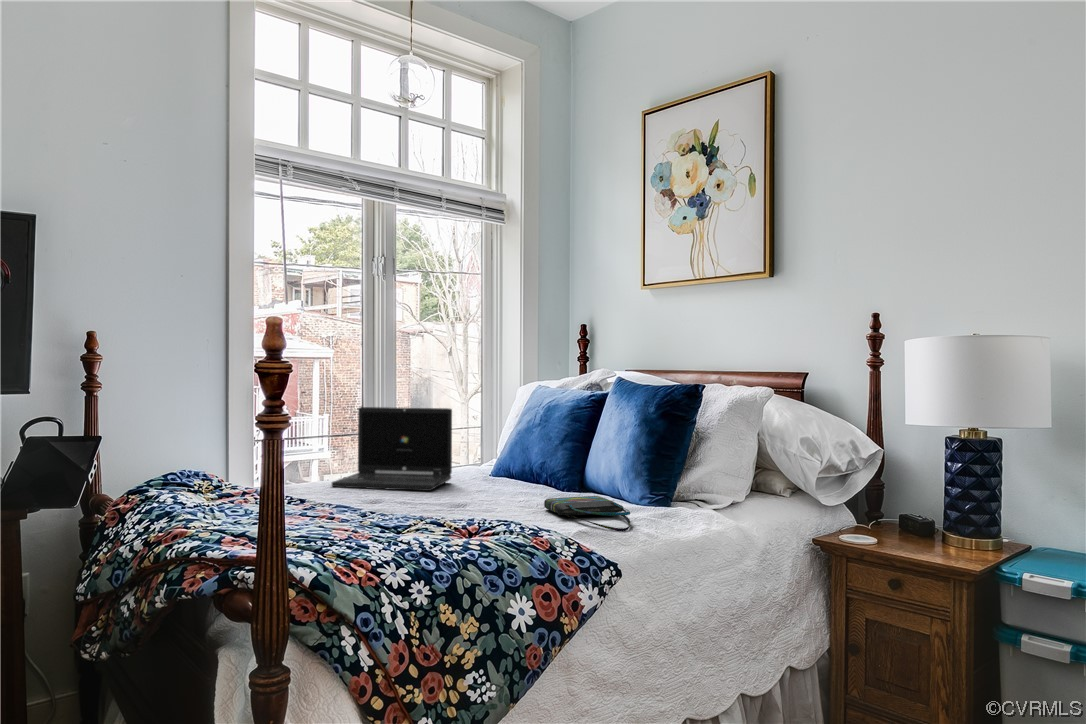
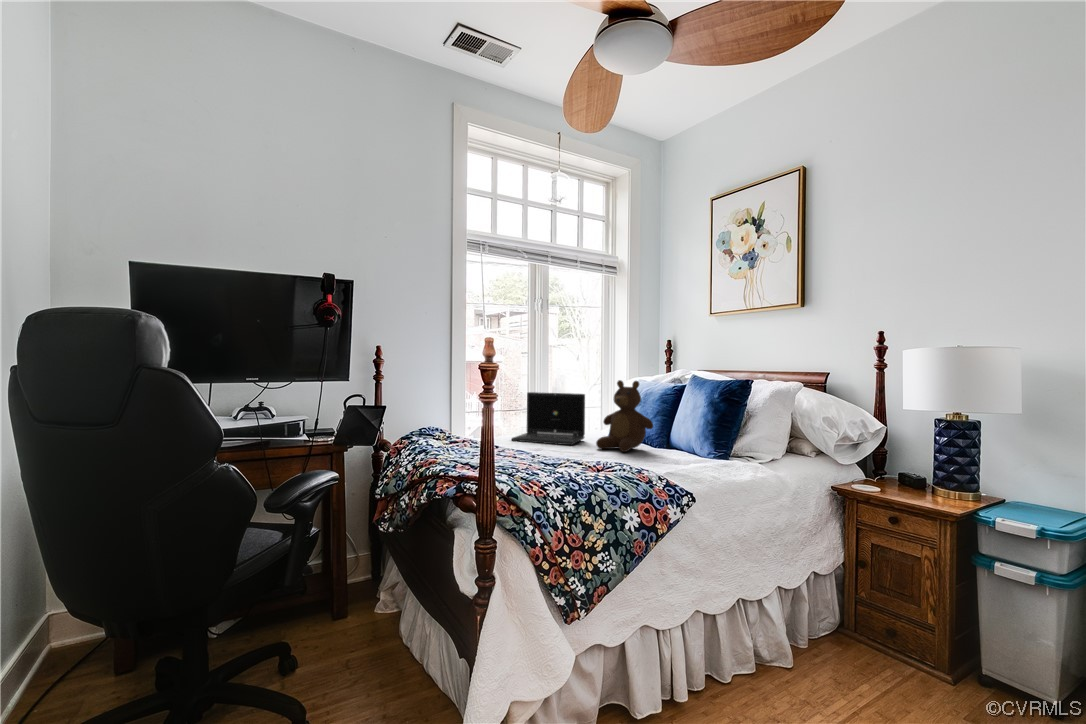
teddy bear: none [469,386,558,500] -> present [596,380,653,452]
tote bag: present [544,496,630,531] -> none [645,452,702,474]

